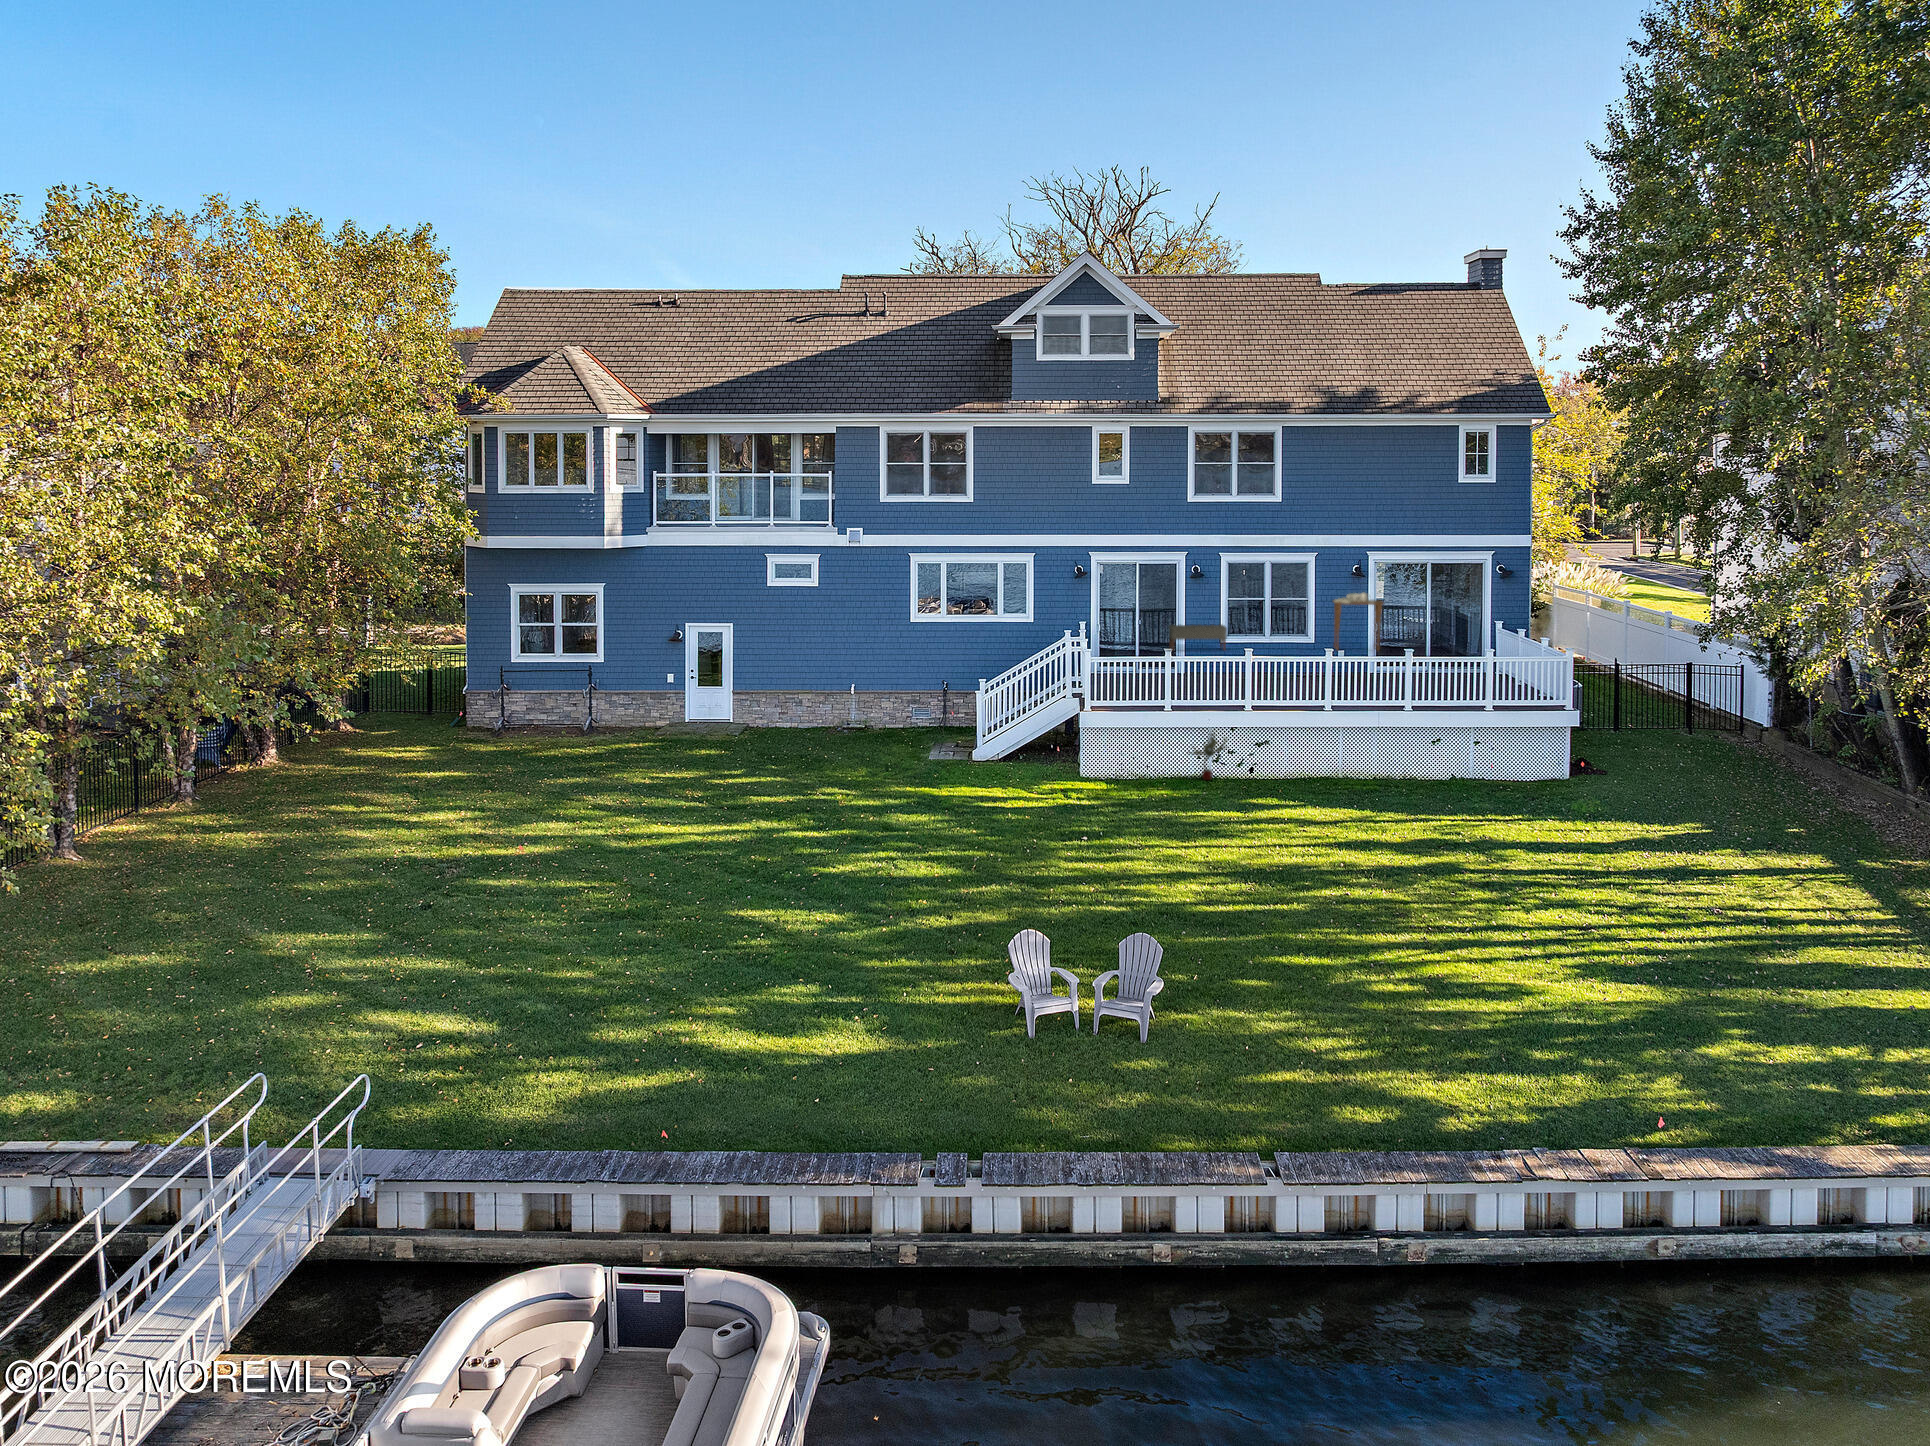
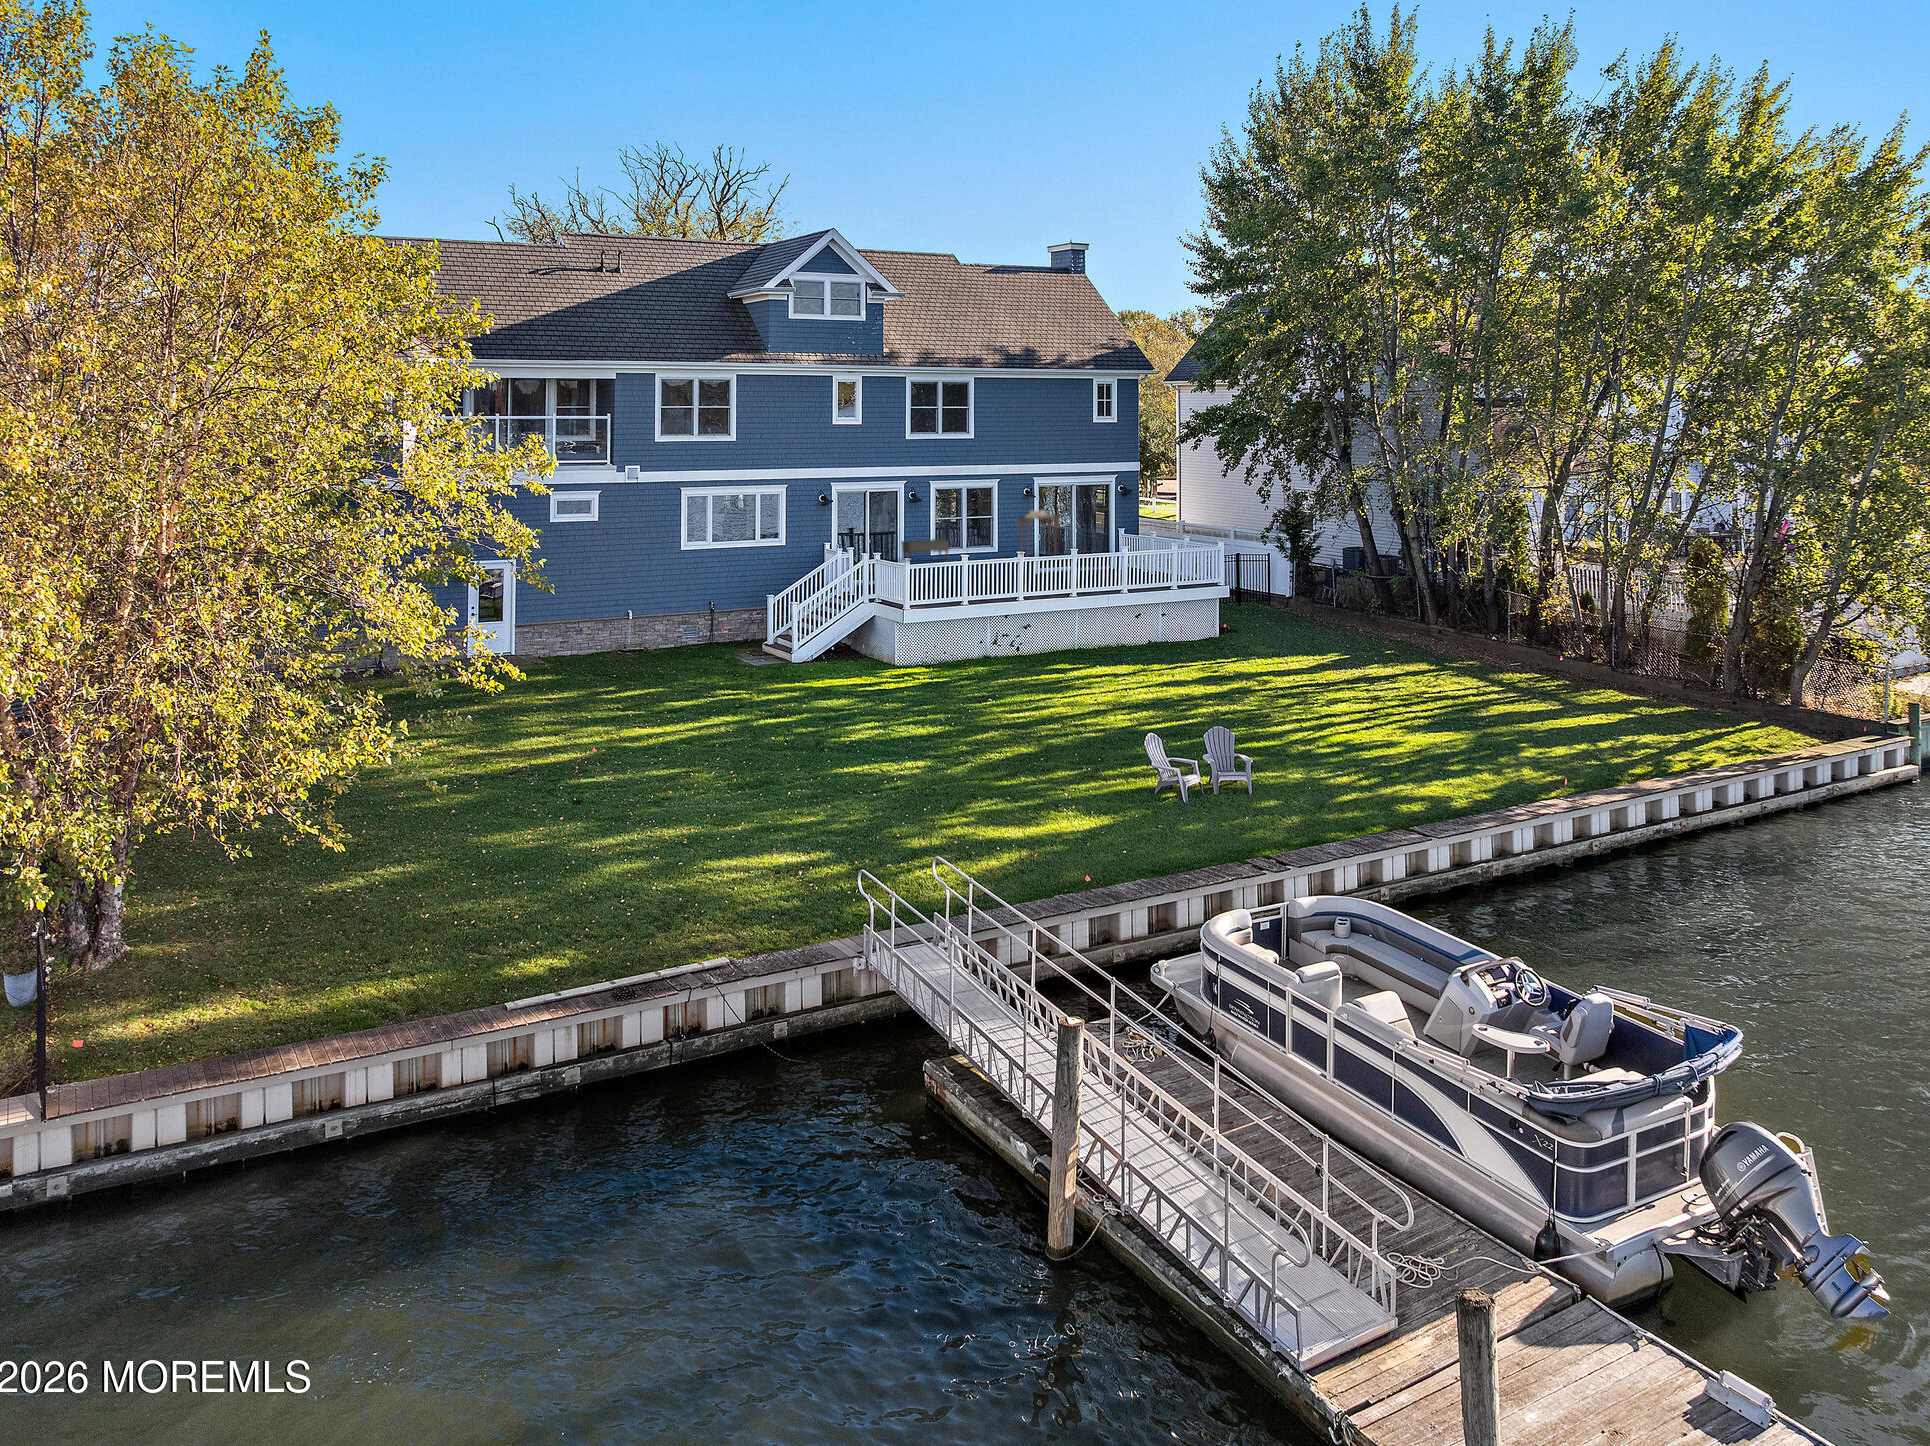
potted tree: present [1189,731,1227,780] -> none [987,616,1016,656]

